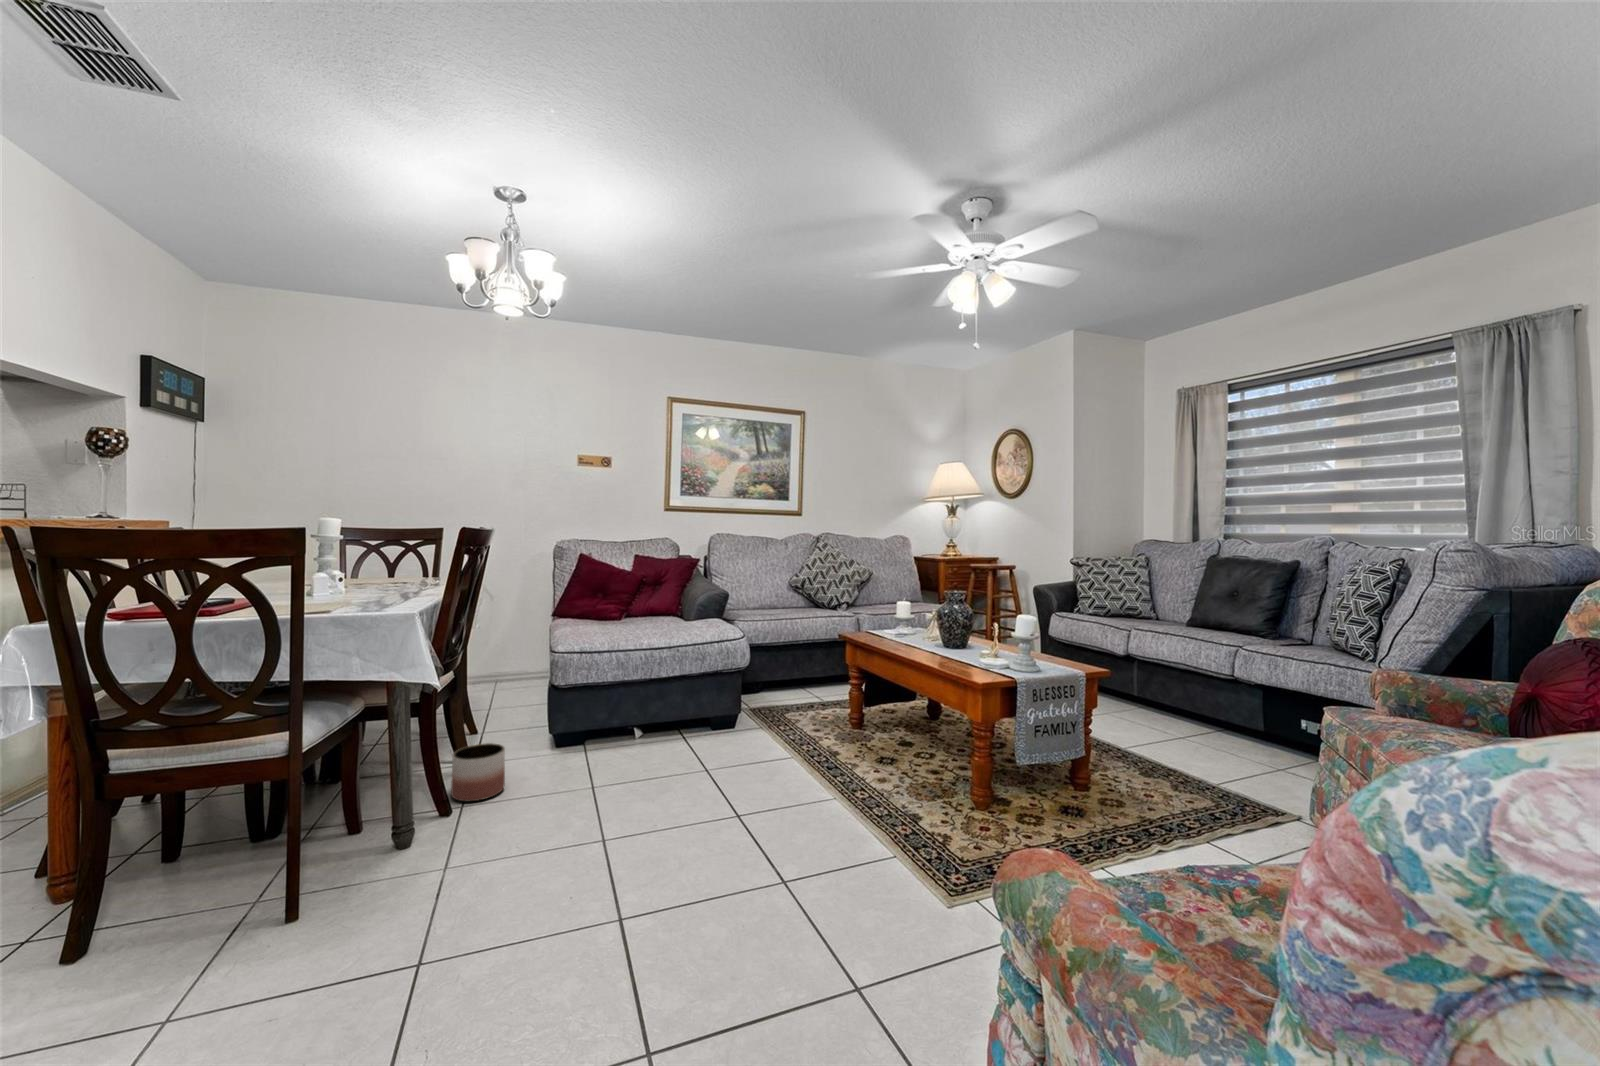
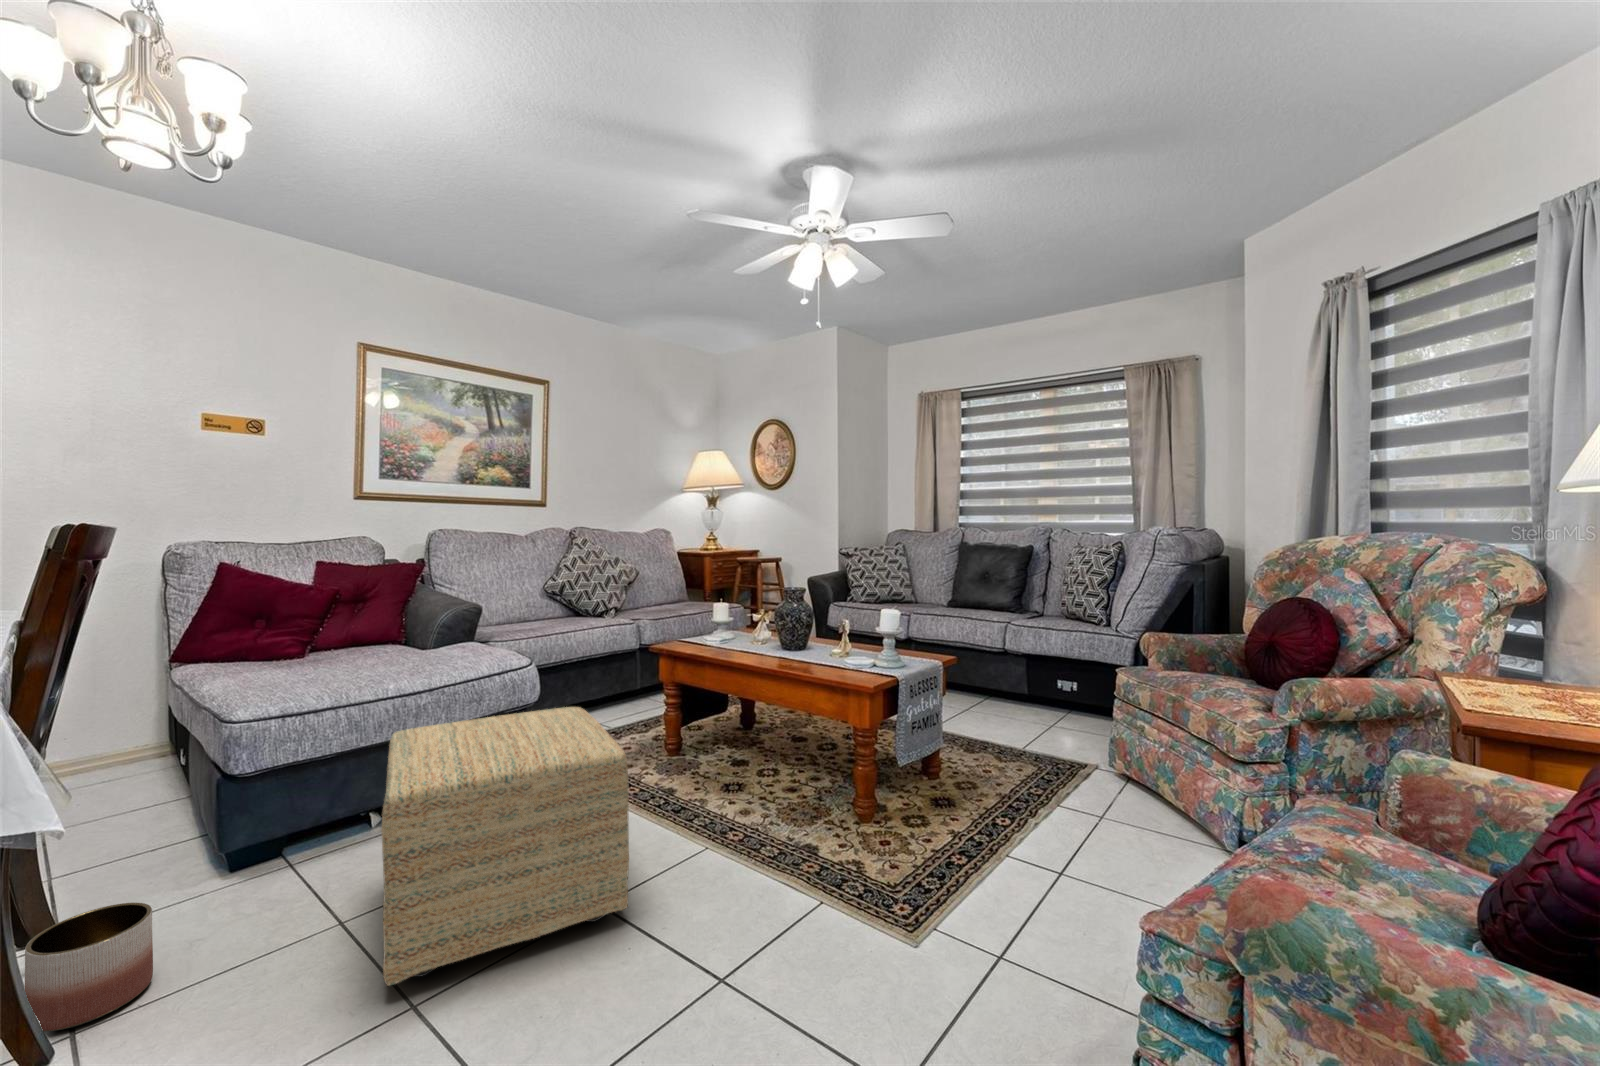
ottoman: none [594,669,755,825] -> present [381,707,629,986]

